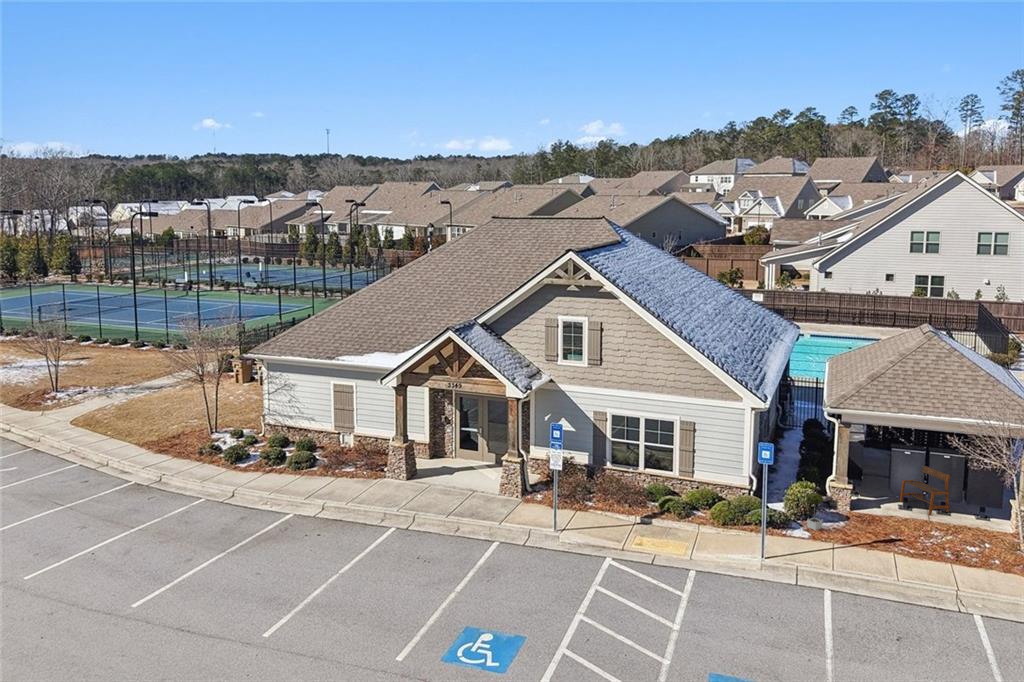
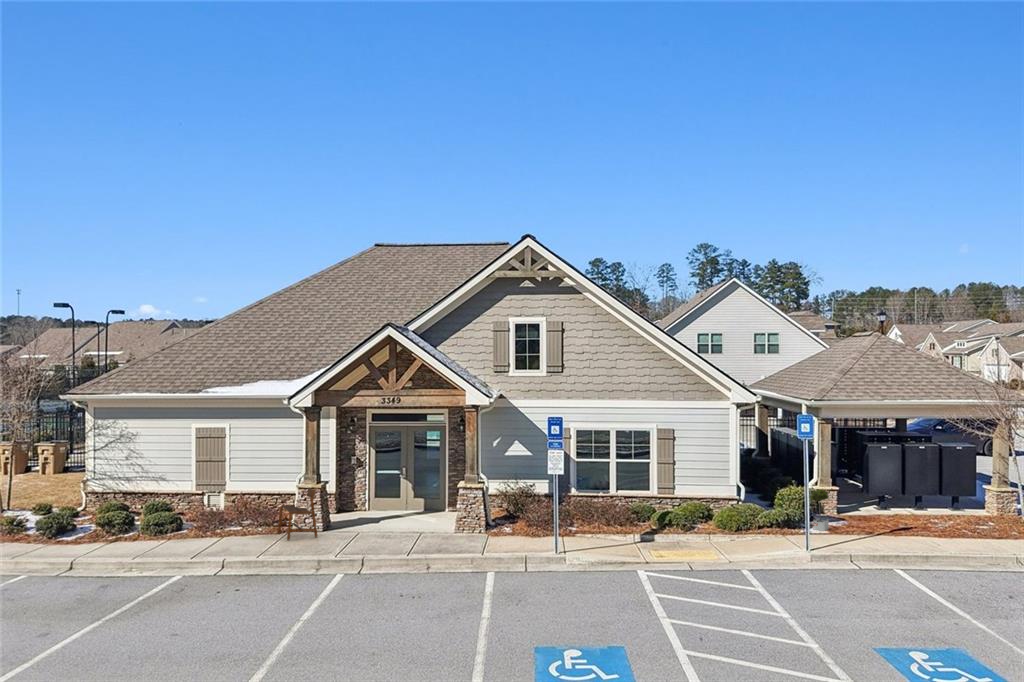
bench: present [900,466,950,515] -> present [278,488,317,540]

